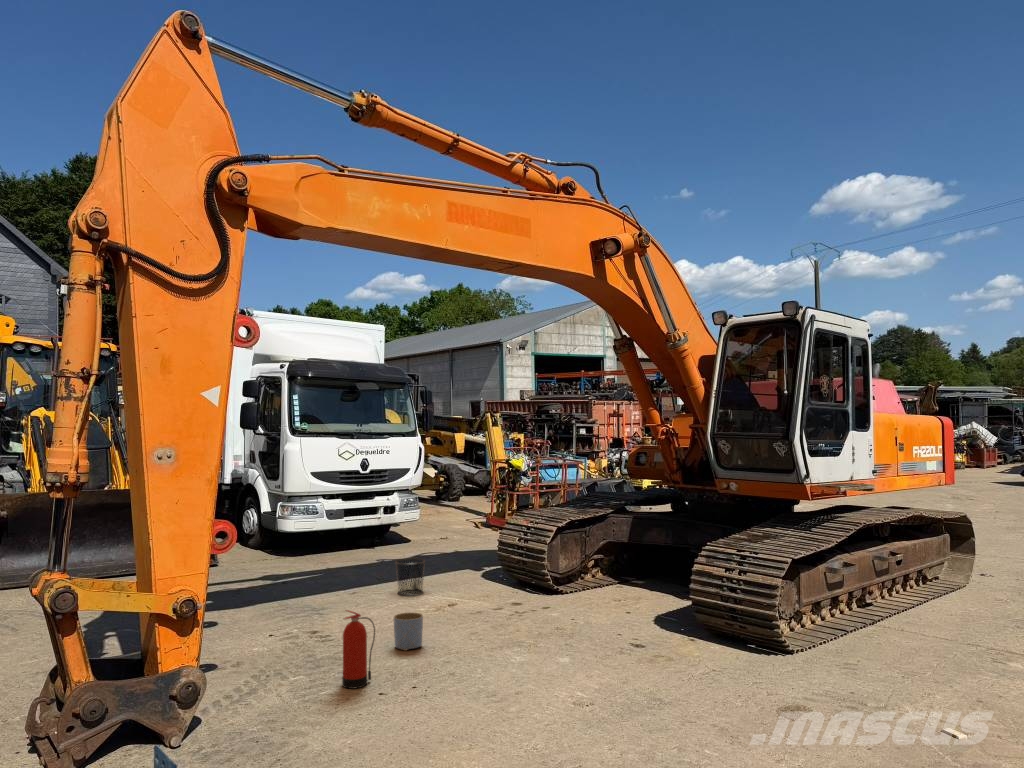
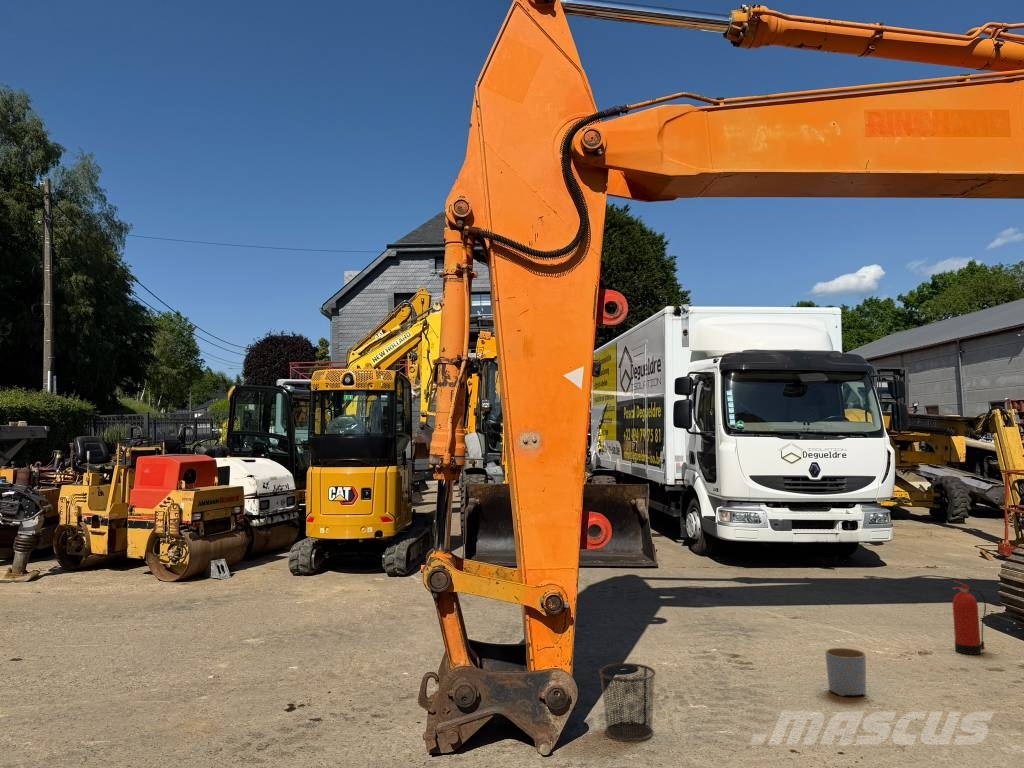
waste bin: present [396,558,425,596] -> present [599,663,656,741]
fire extinguisher: present [342,610,375,689] -> present [953,581,986,654]

